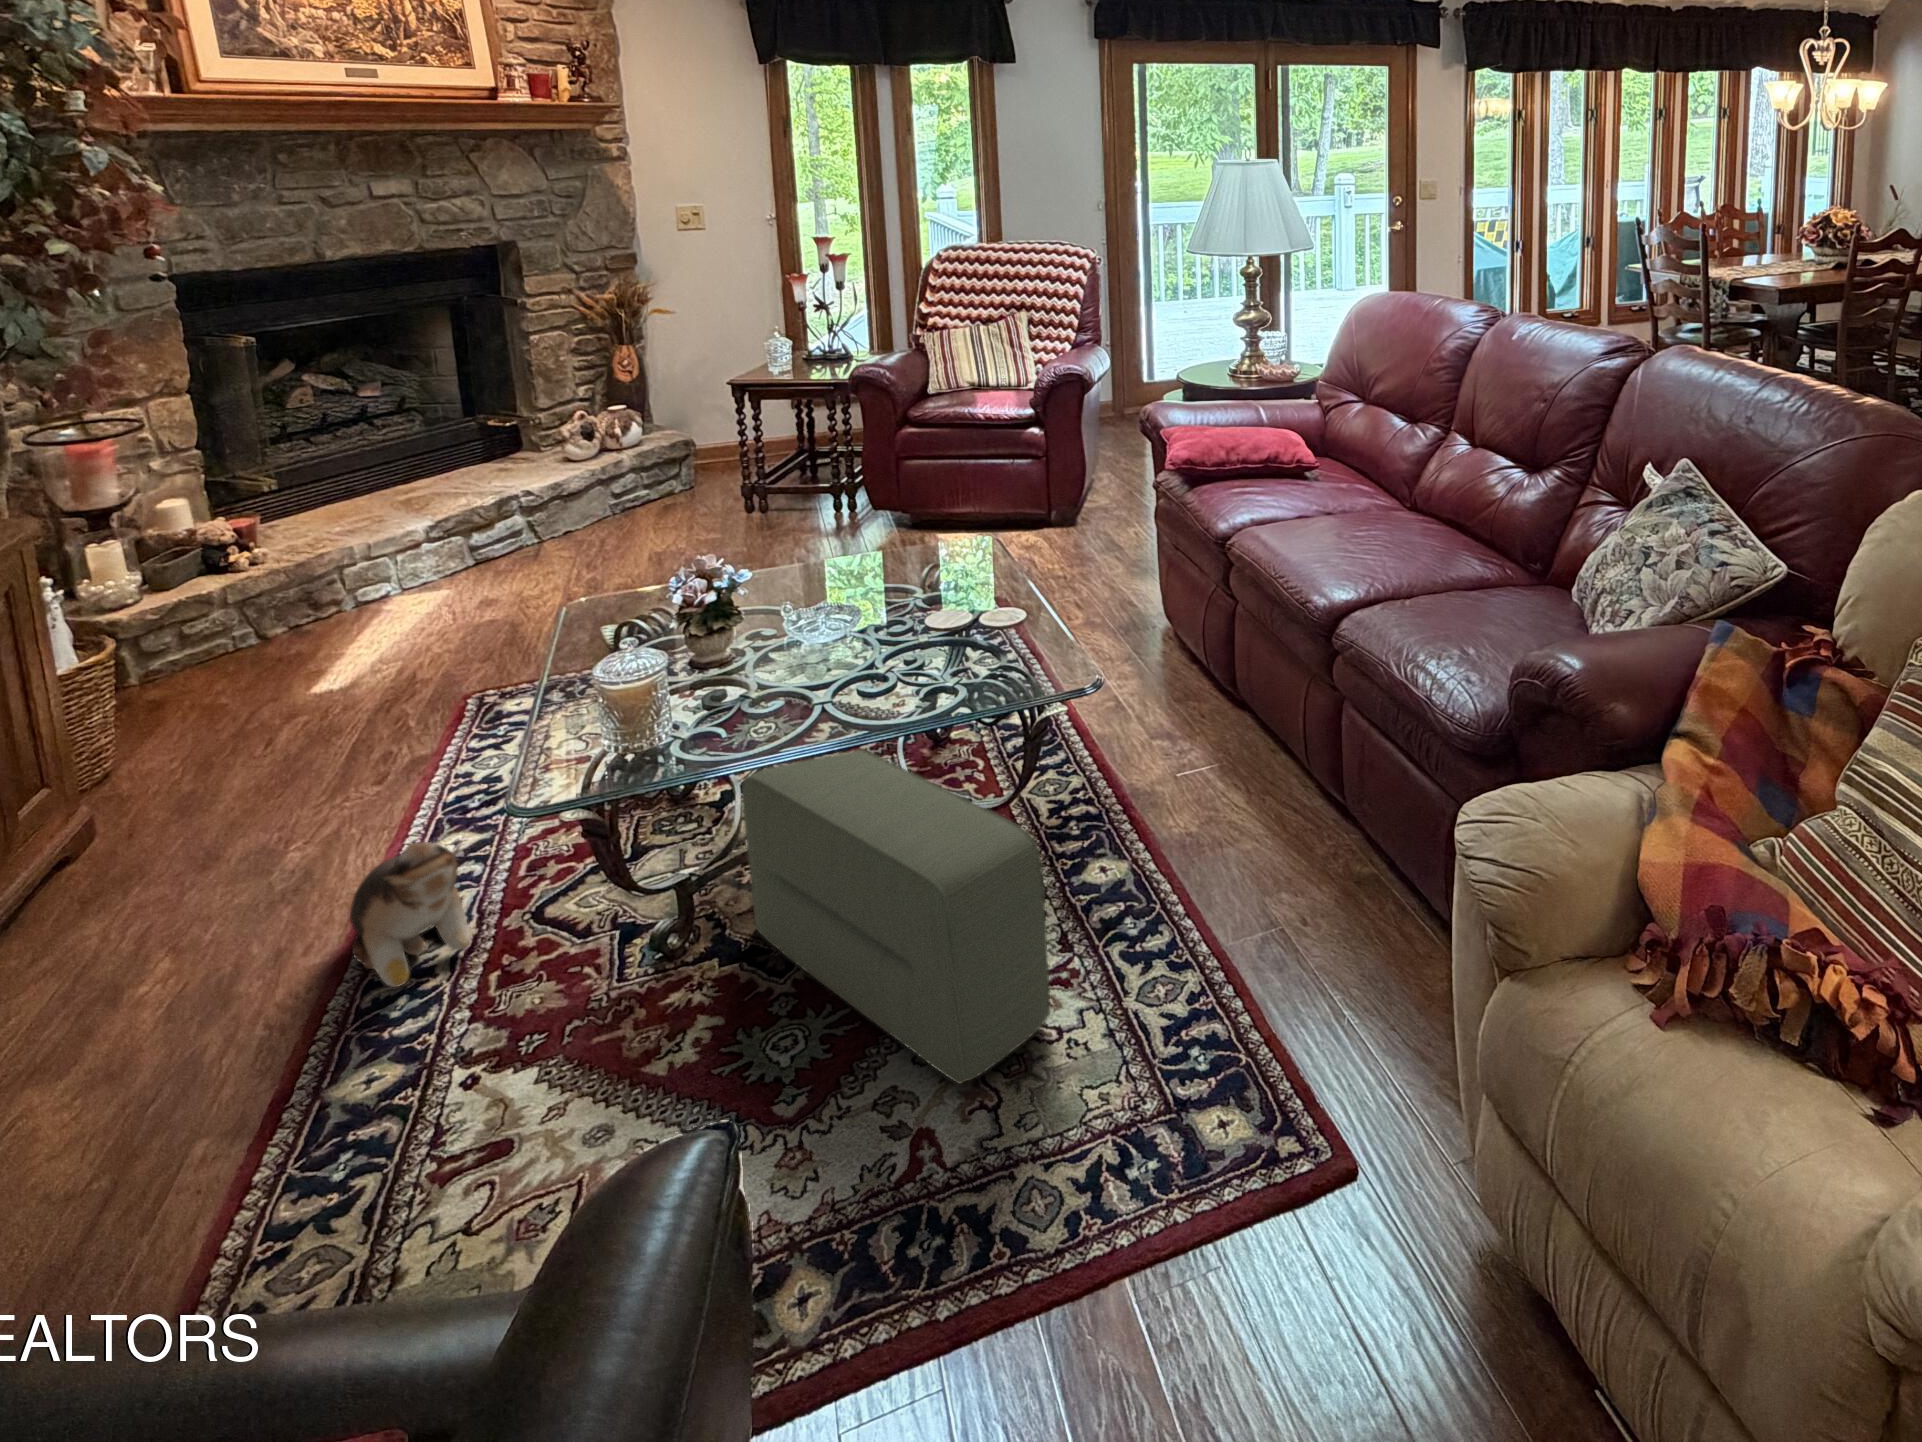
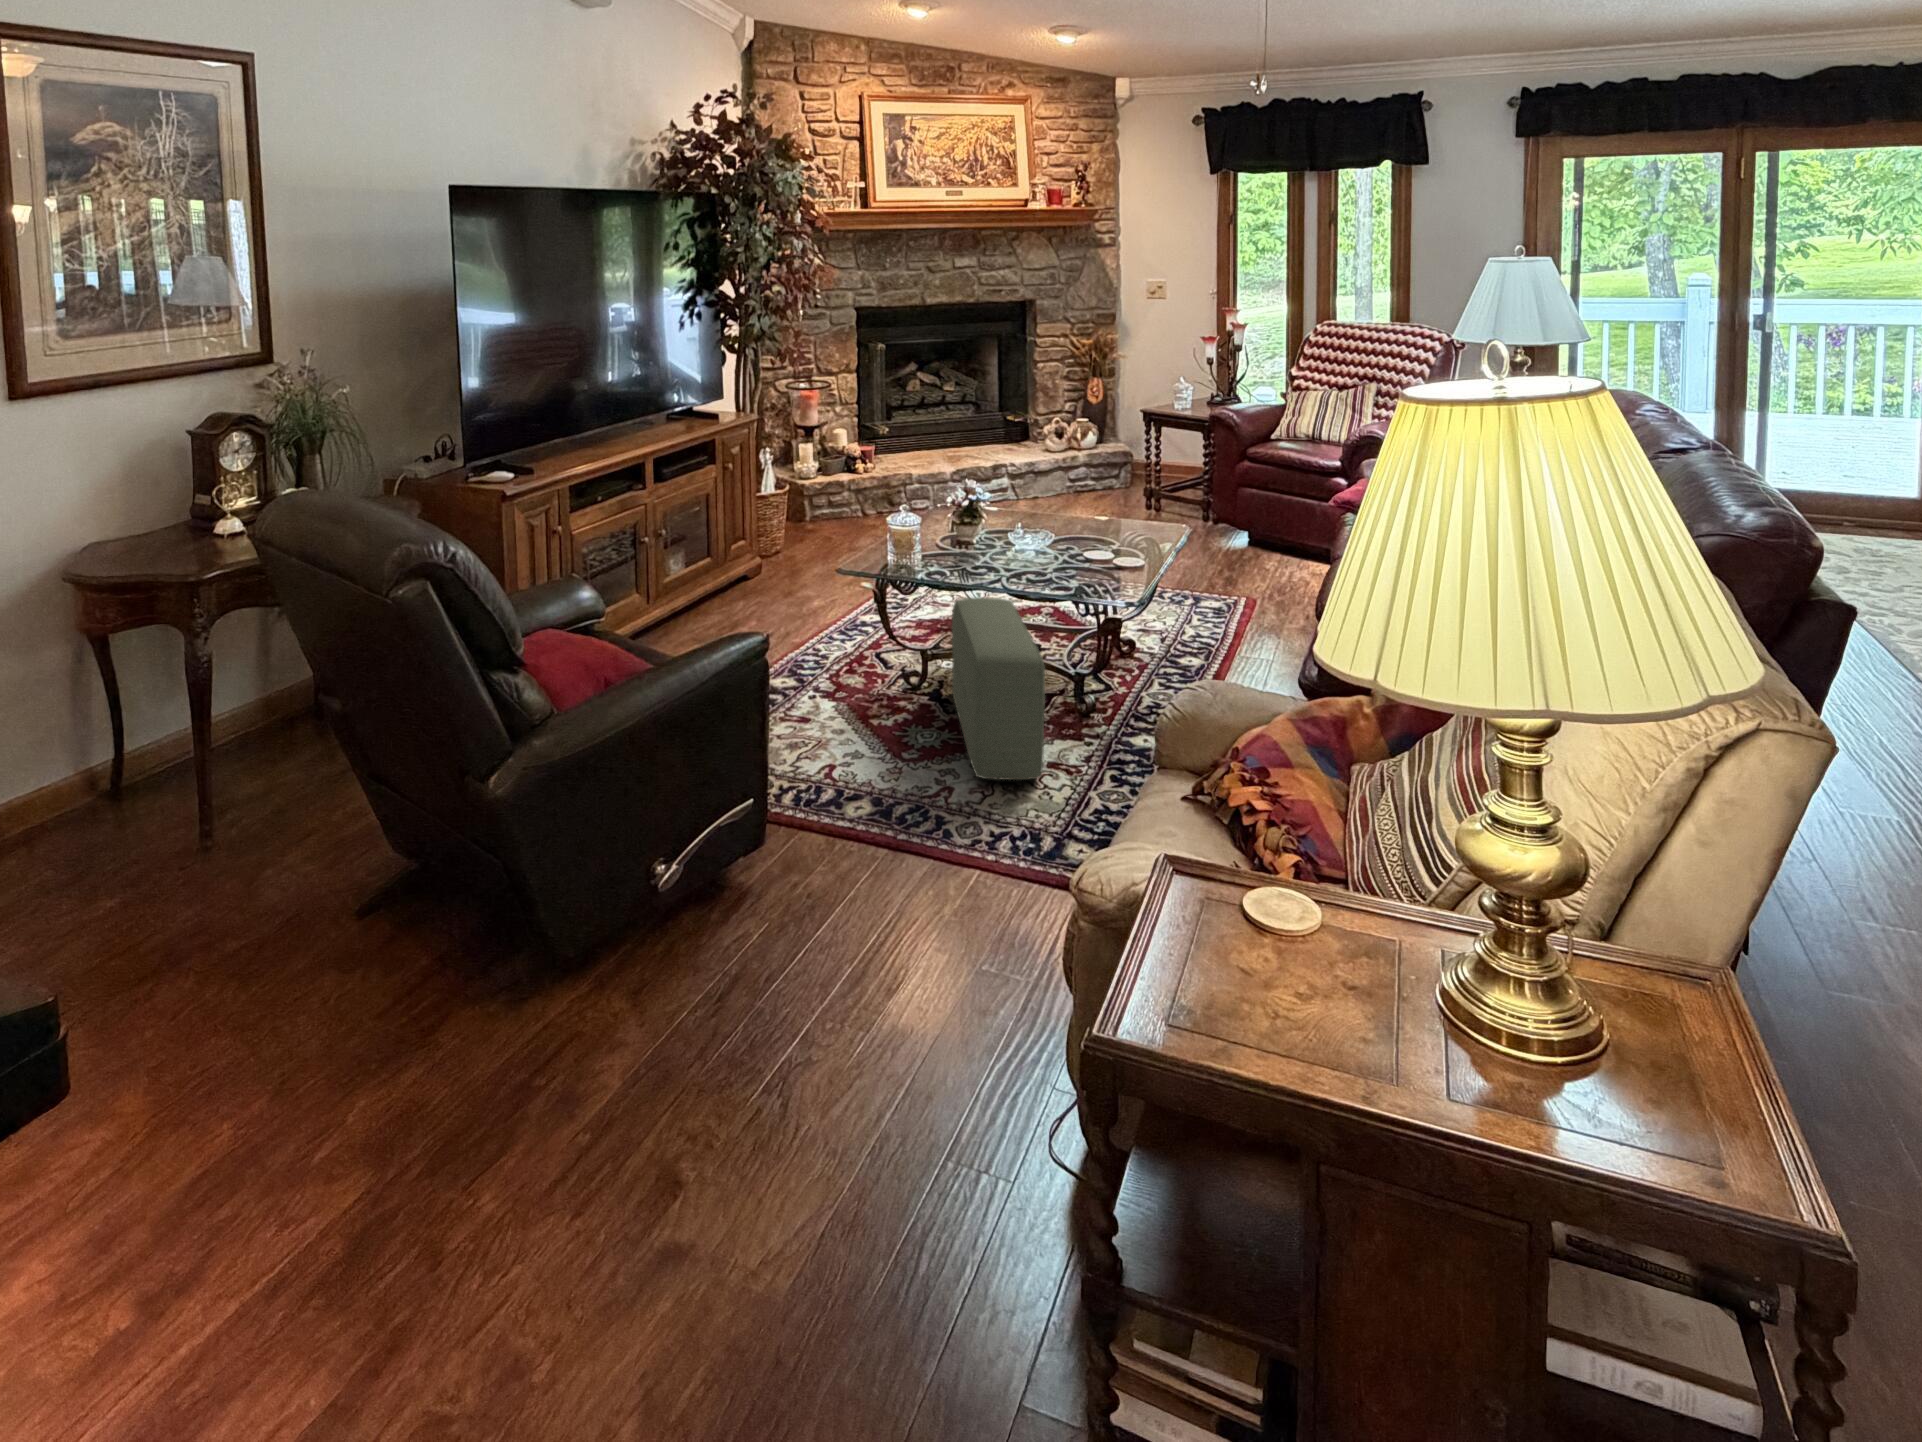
plush toy: present [350,840,471,987] -> none [809,584,850,653]

